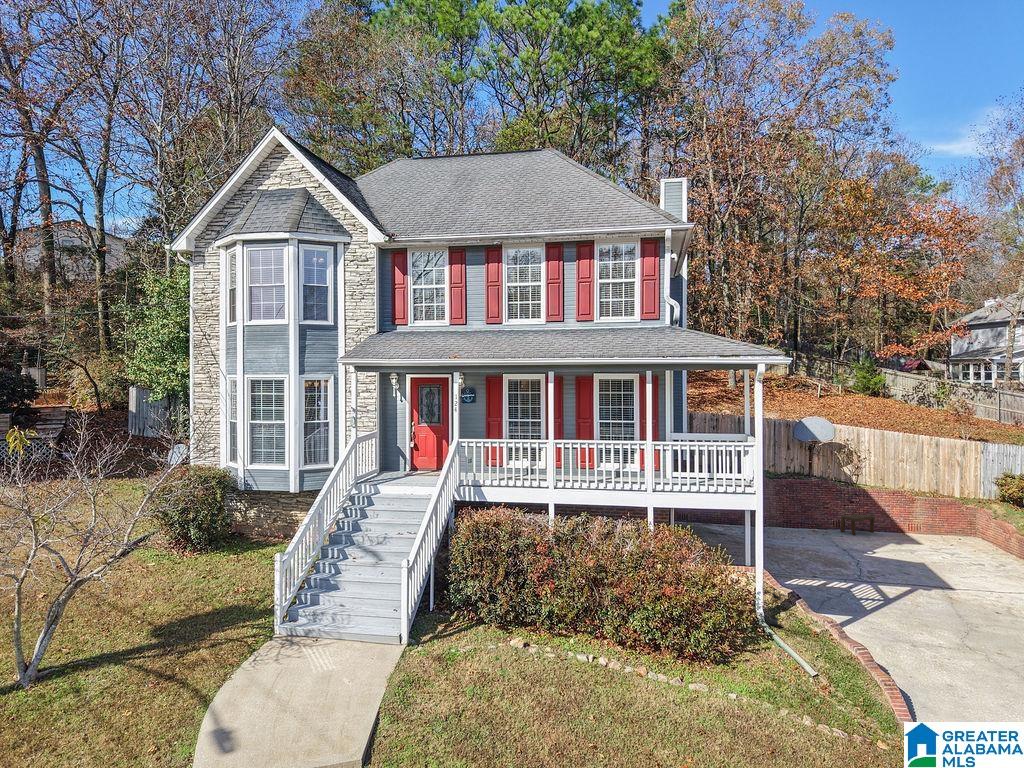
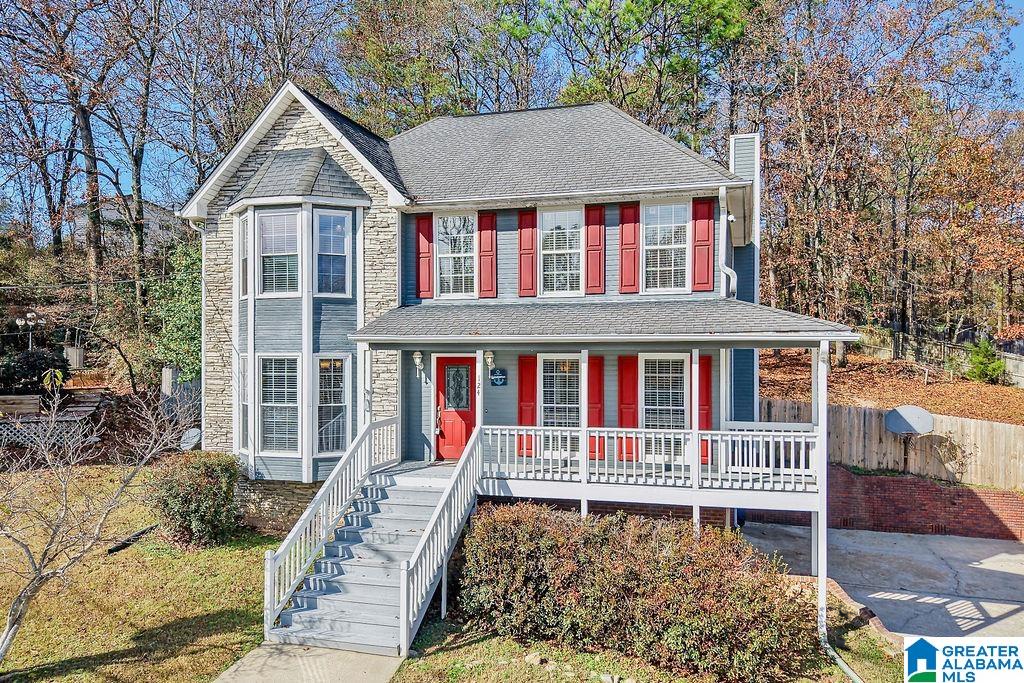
bench: present [841,513,875,535] -> none [940,518,983,545]

